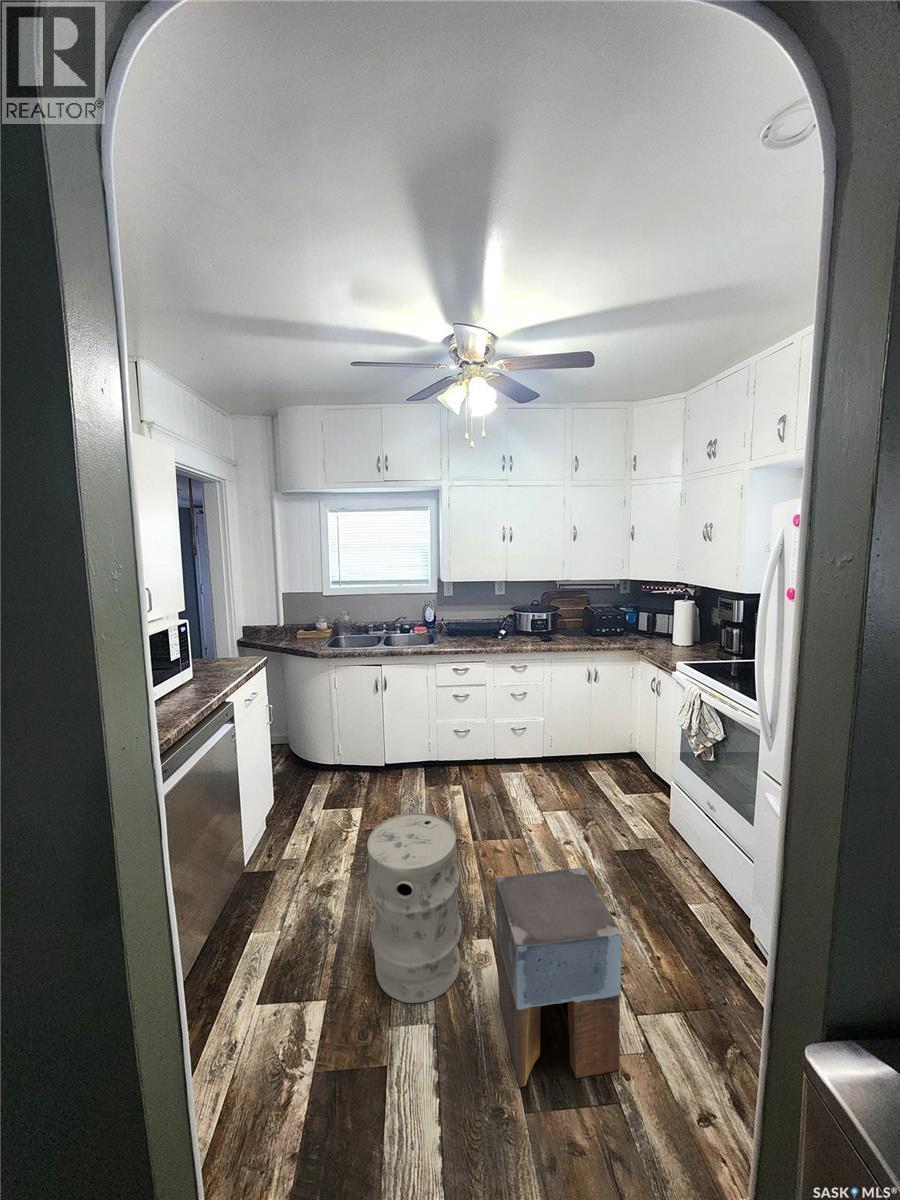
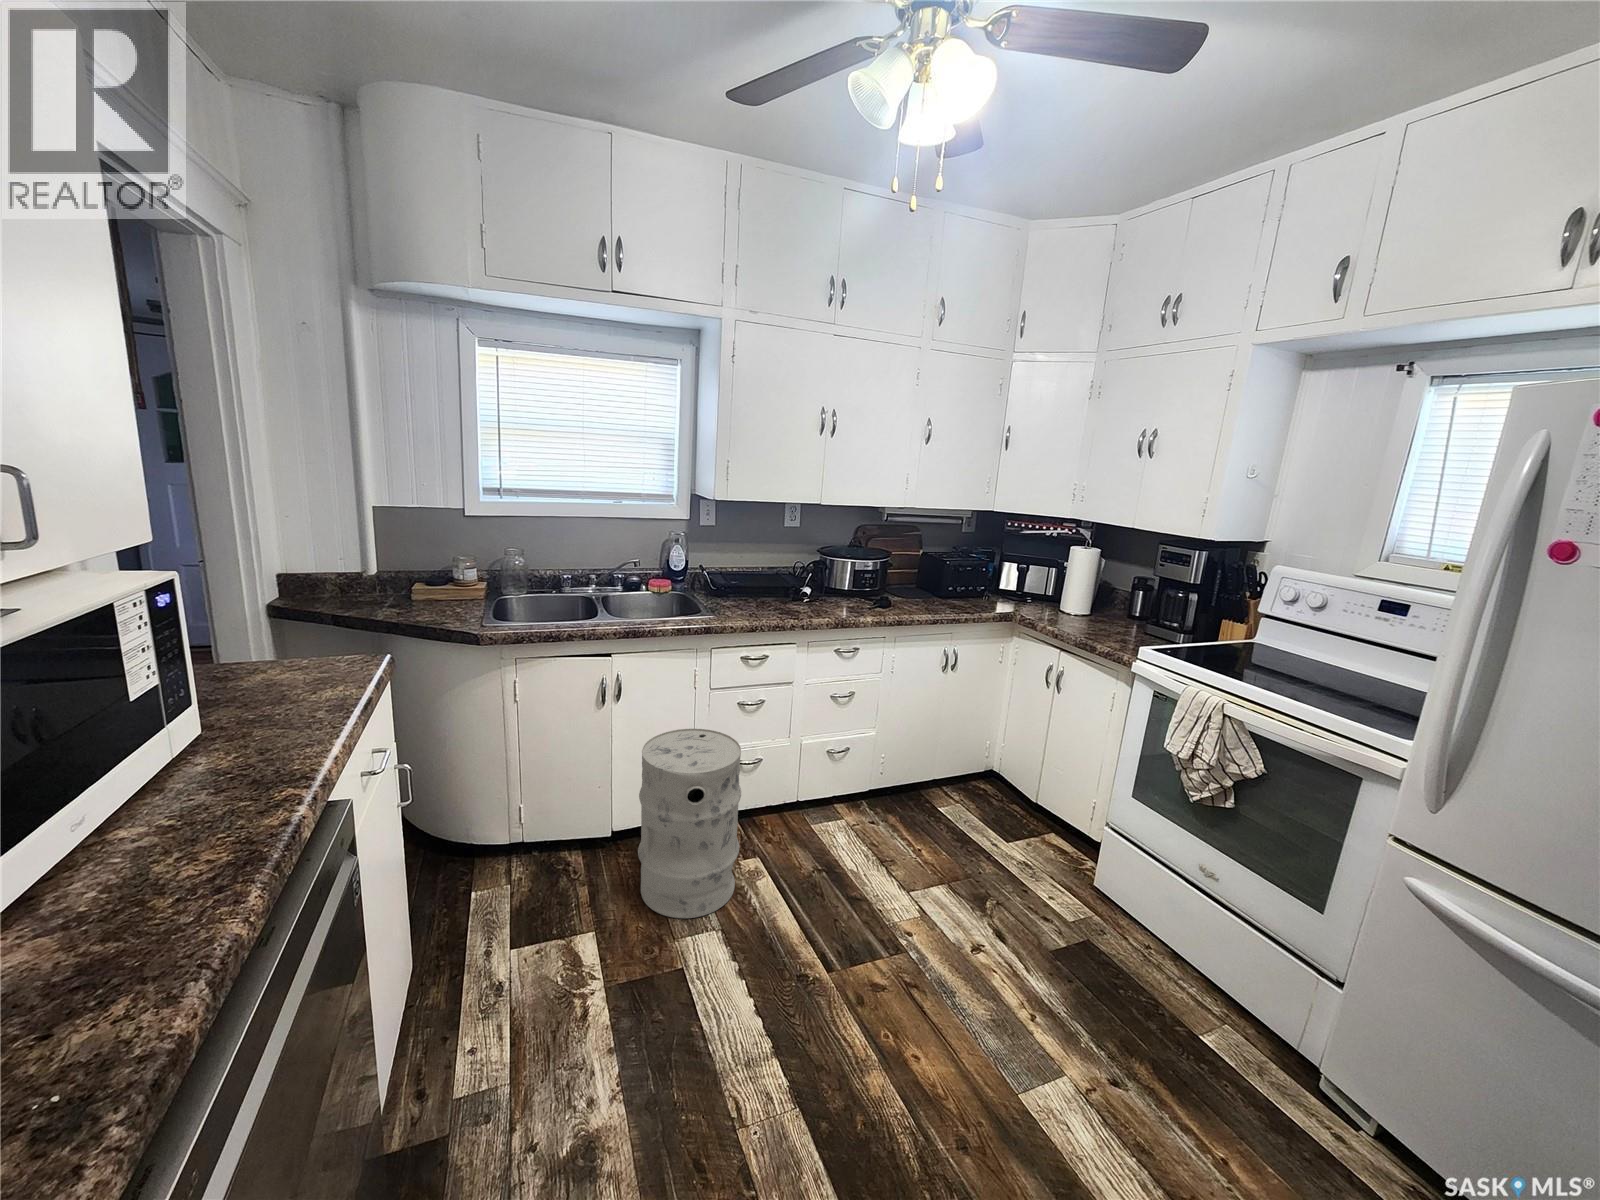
stool: present [495,868,622,1087] -> none [782,762,917,958]

